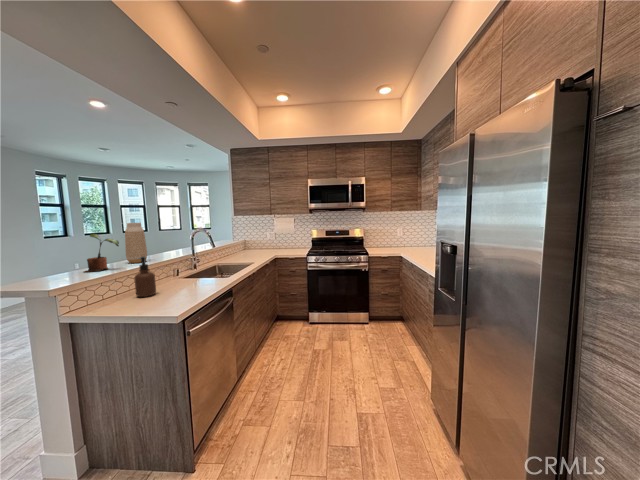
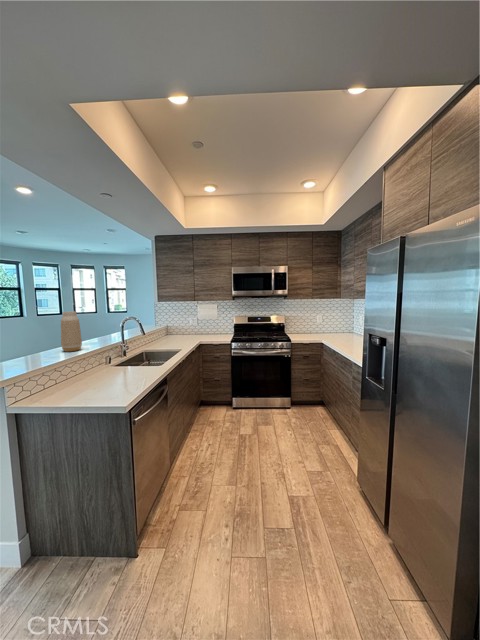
potted plant: present [84,233,119,272] -> none [22,323,58,362]
soap dispenser: present [134,257,156,297] -> none [76,347,96,386]

